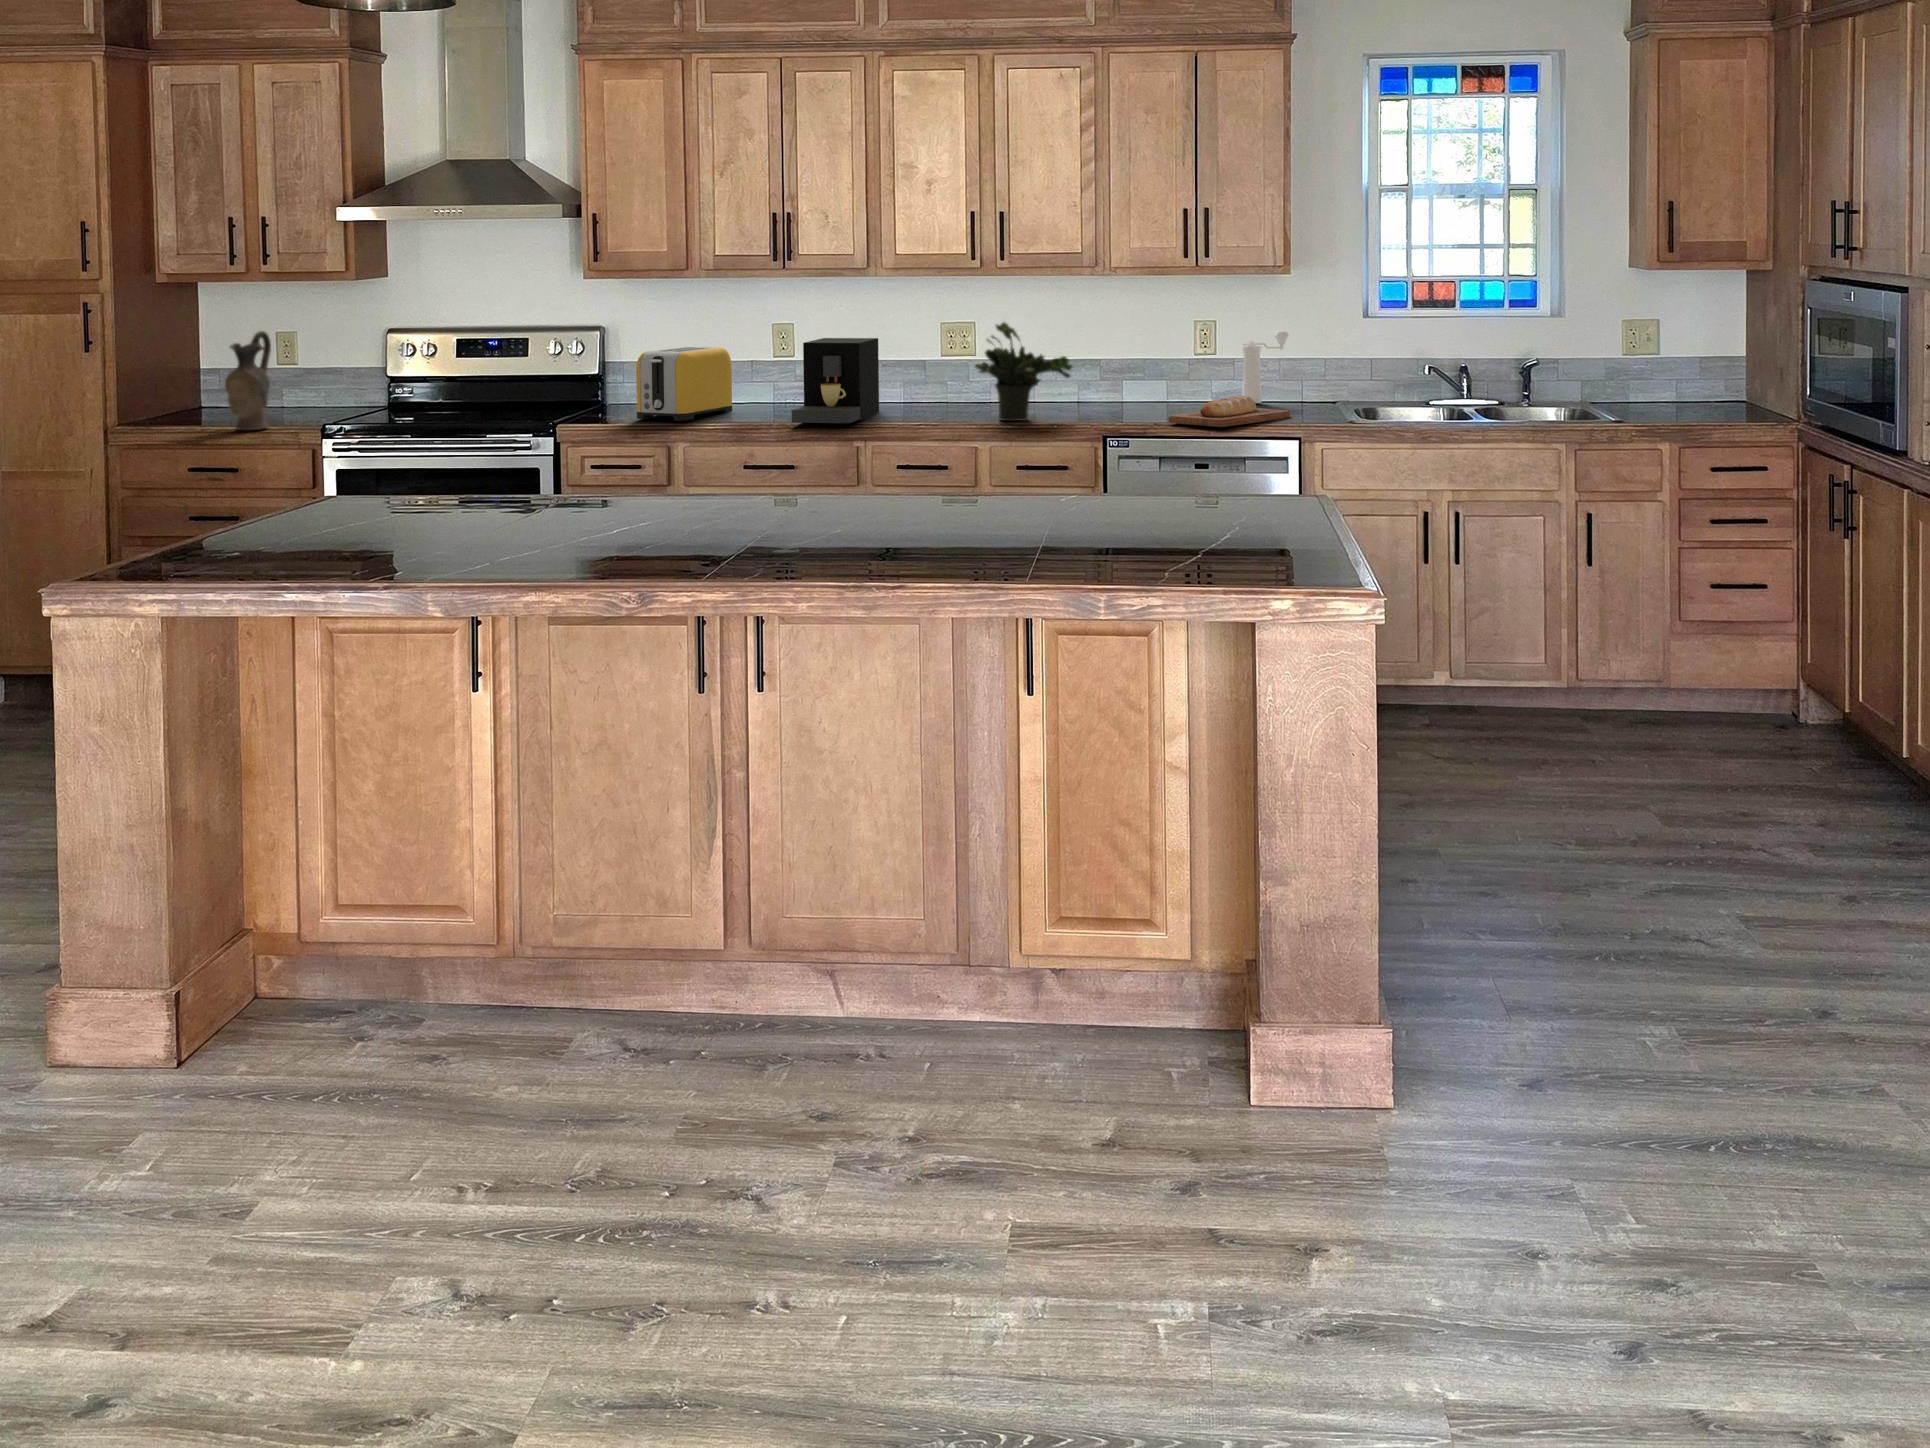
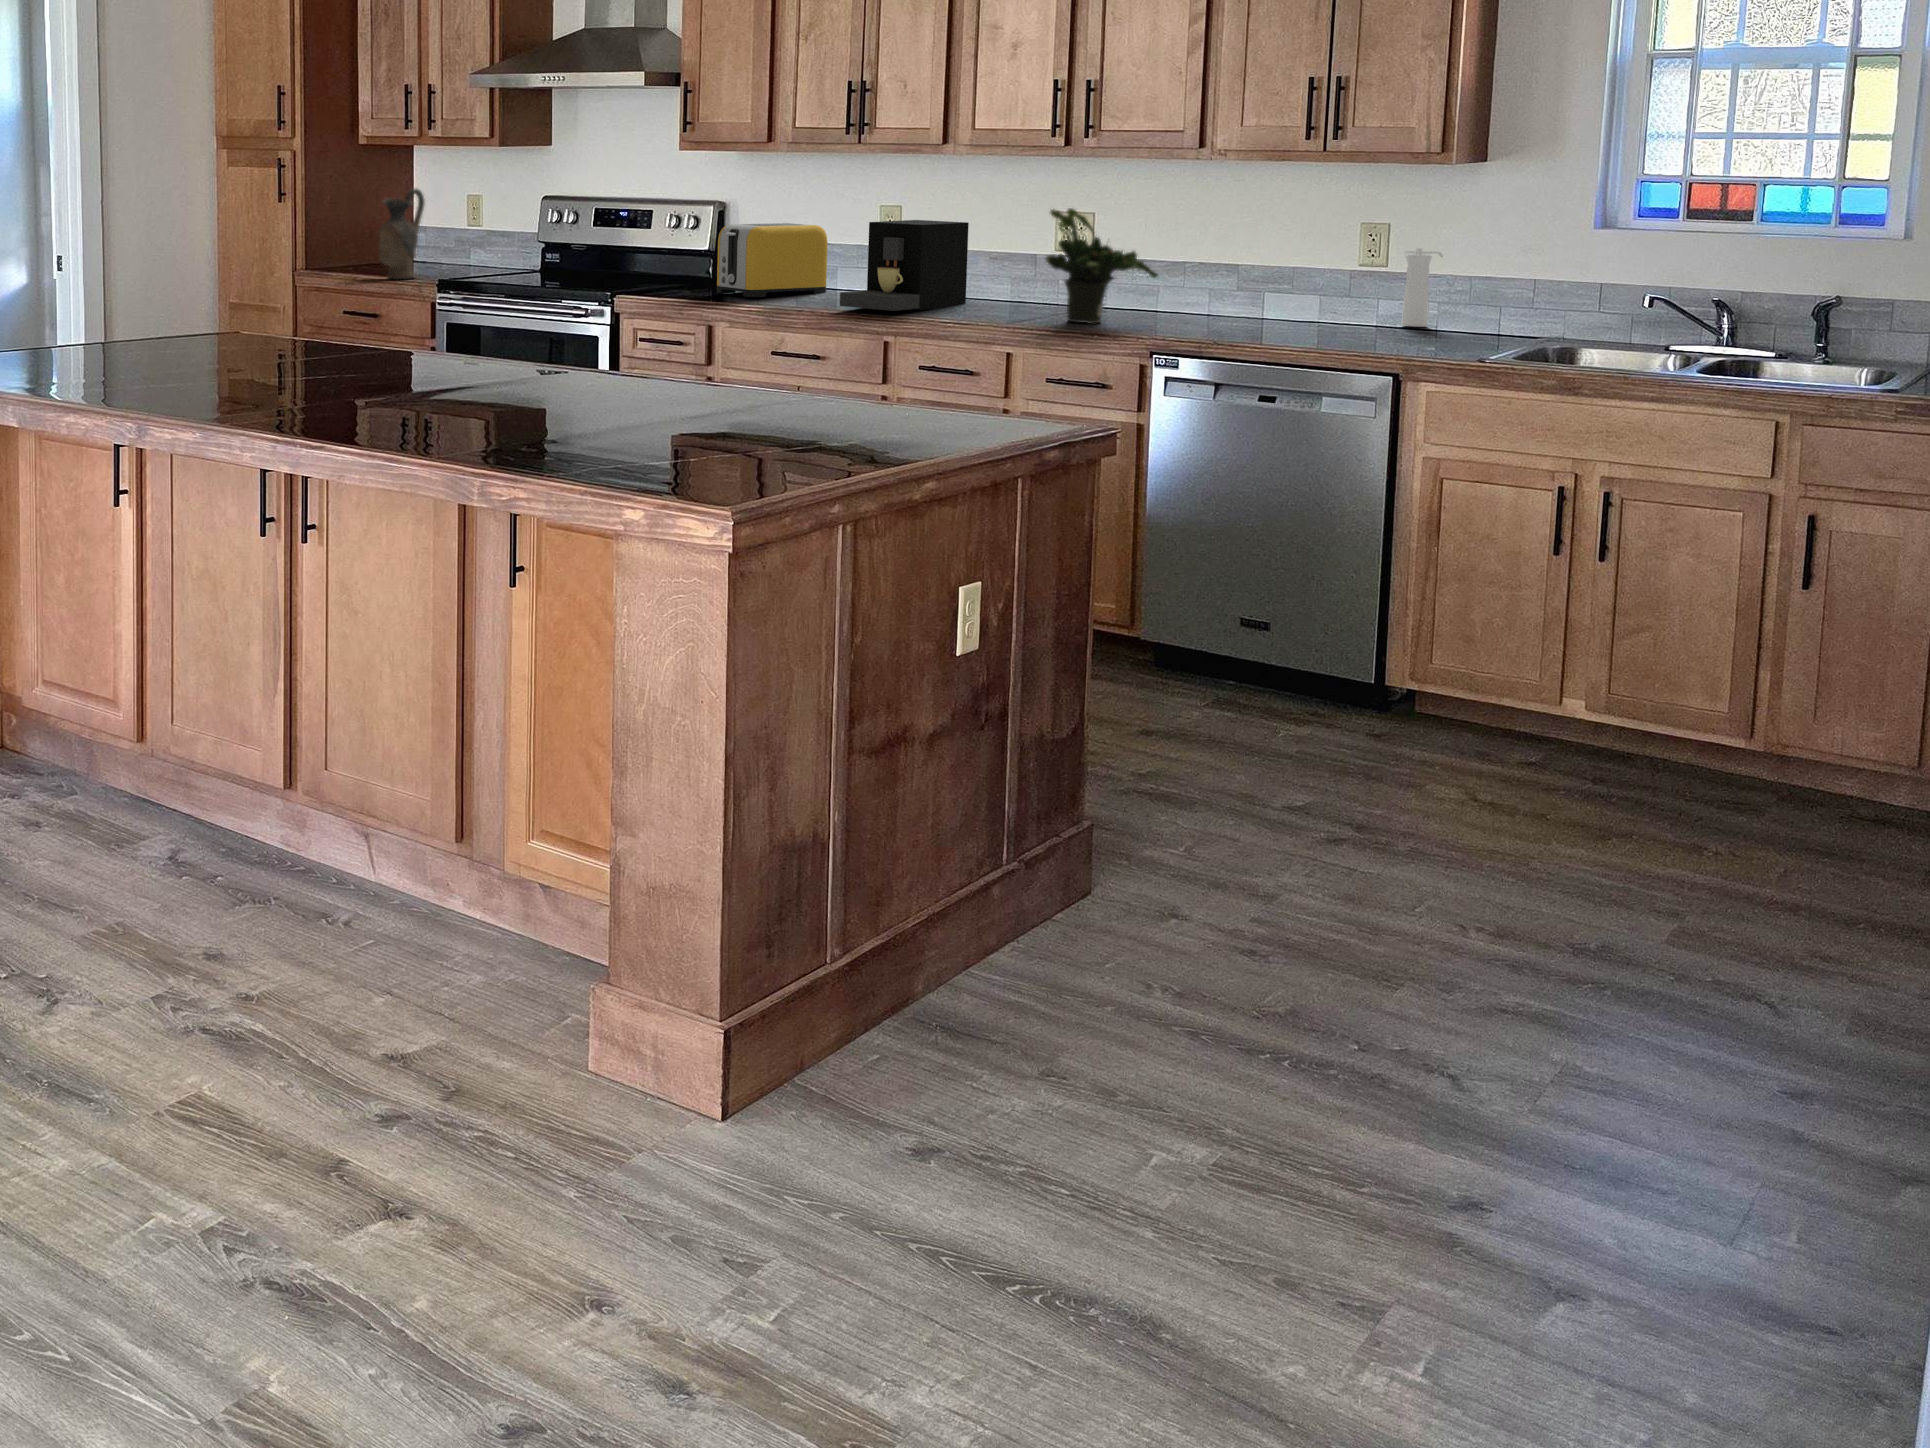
bread loaf: present [1168,396,1290,427] -> none [1249,314,1427,347]

